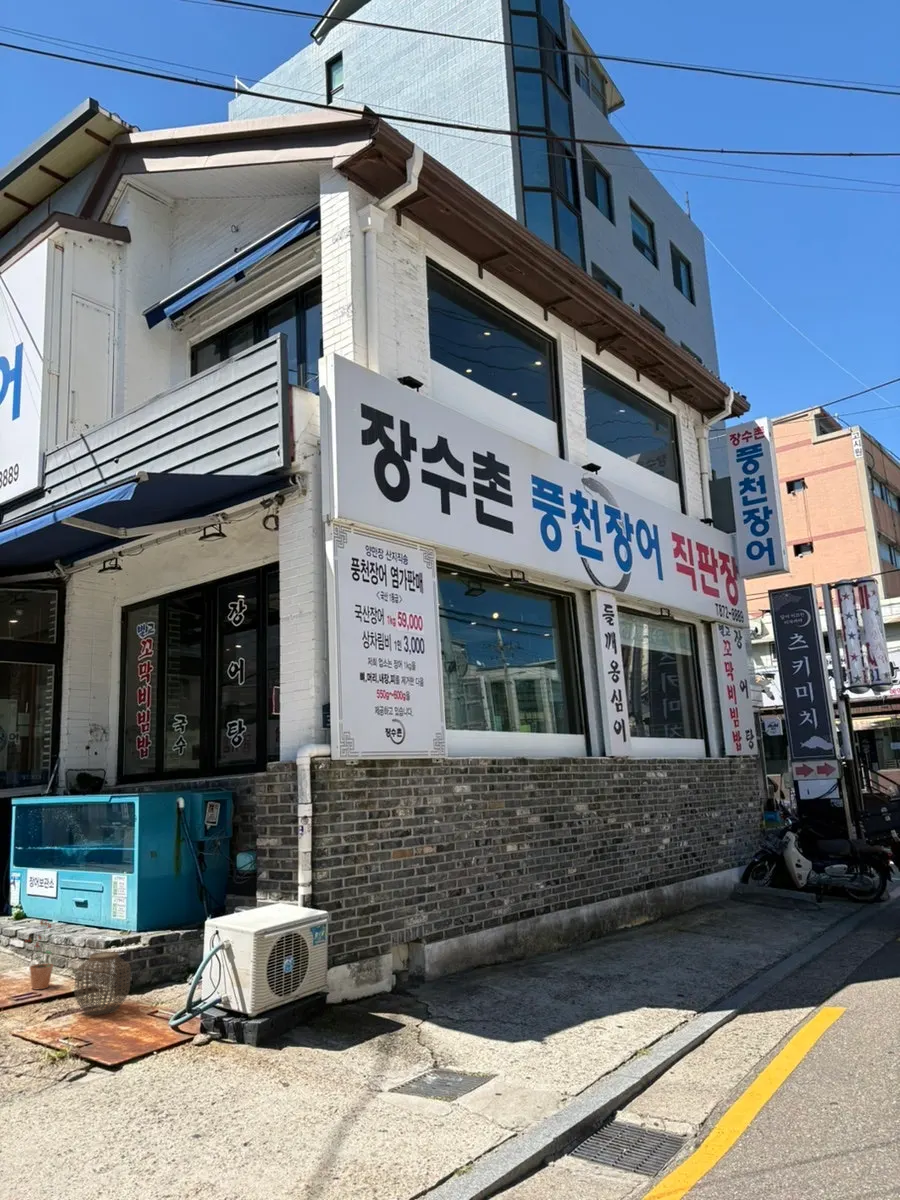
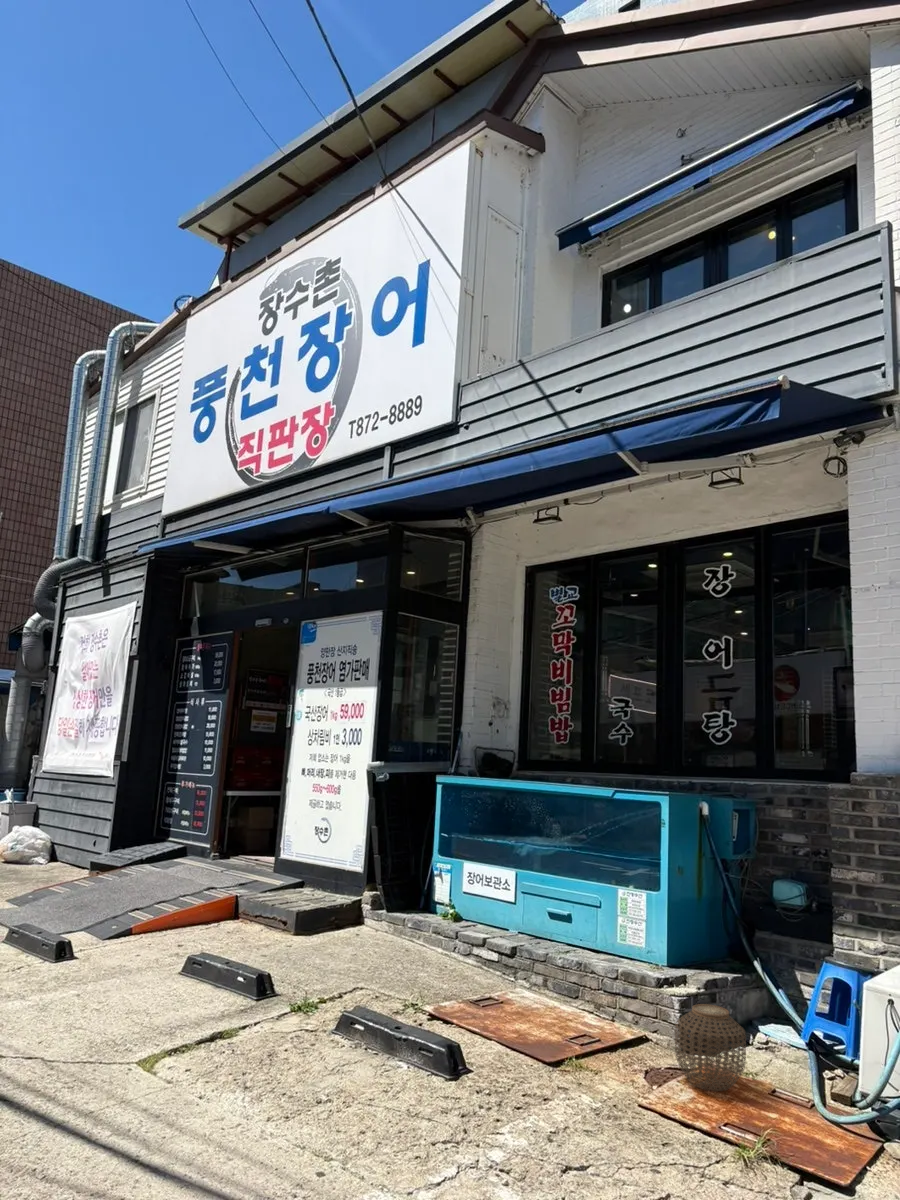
potted plant: present [25,920,53,989] -> none [554,942,597,1033]

